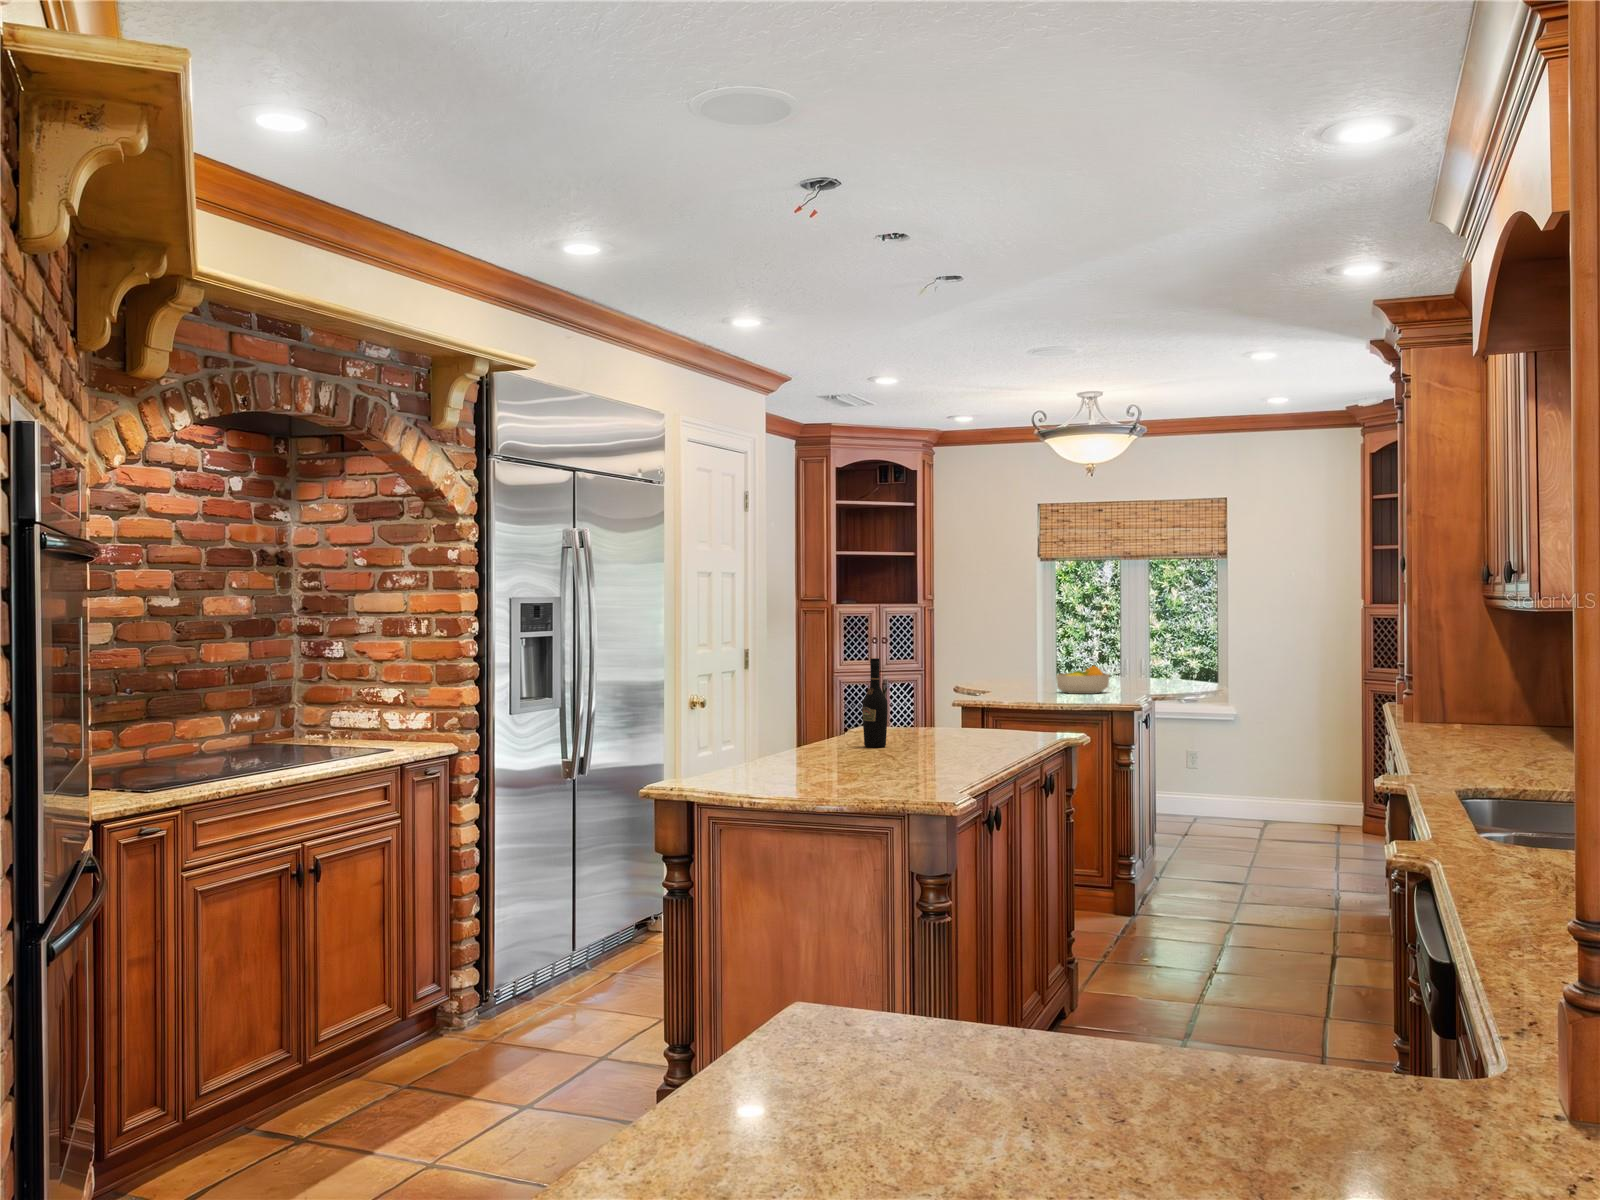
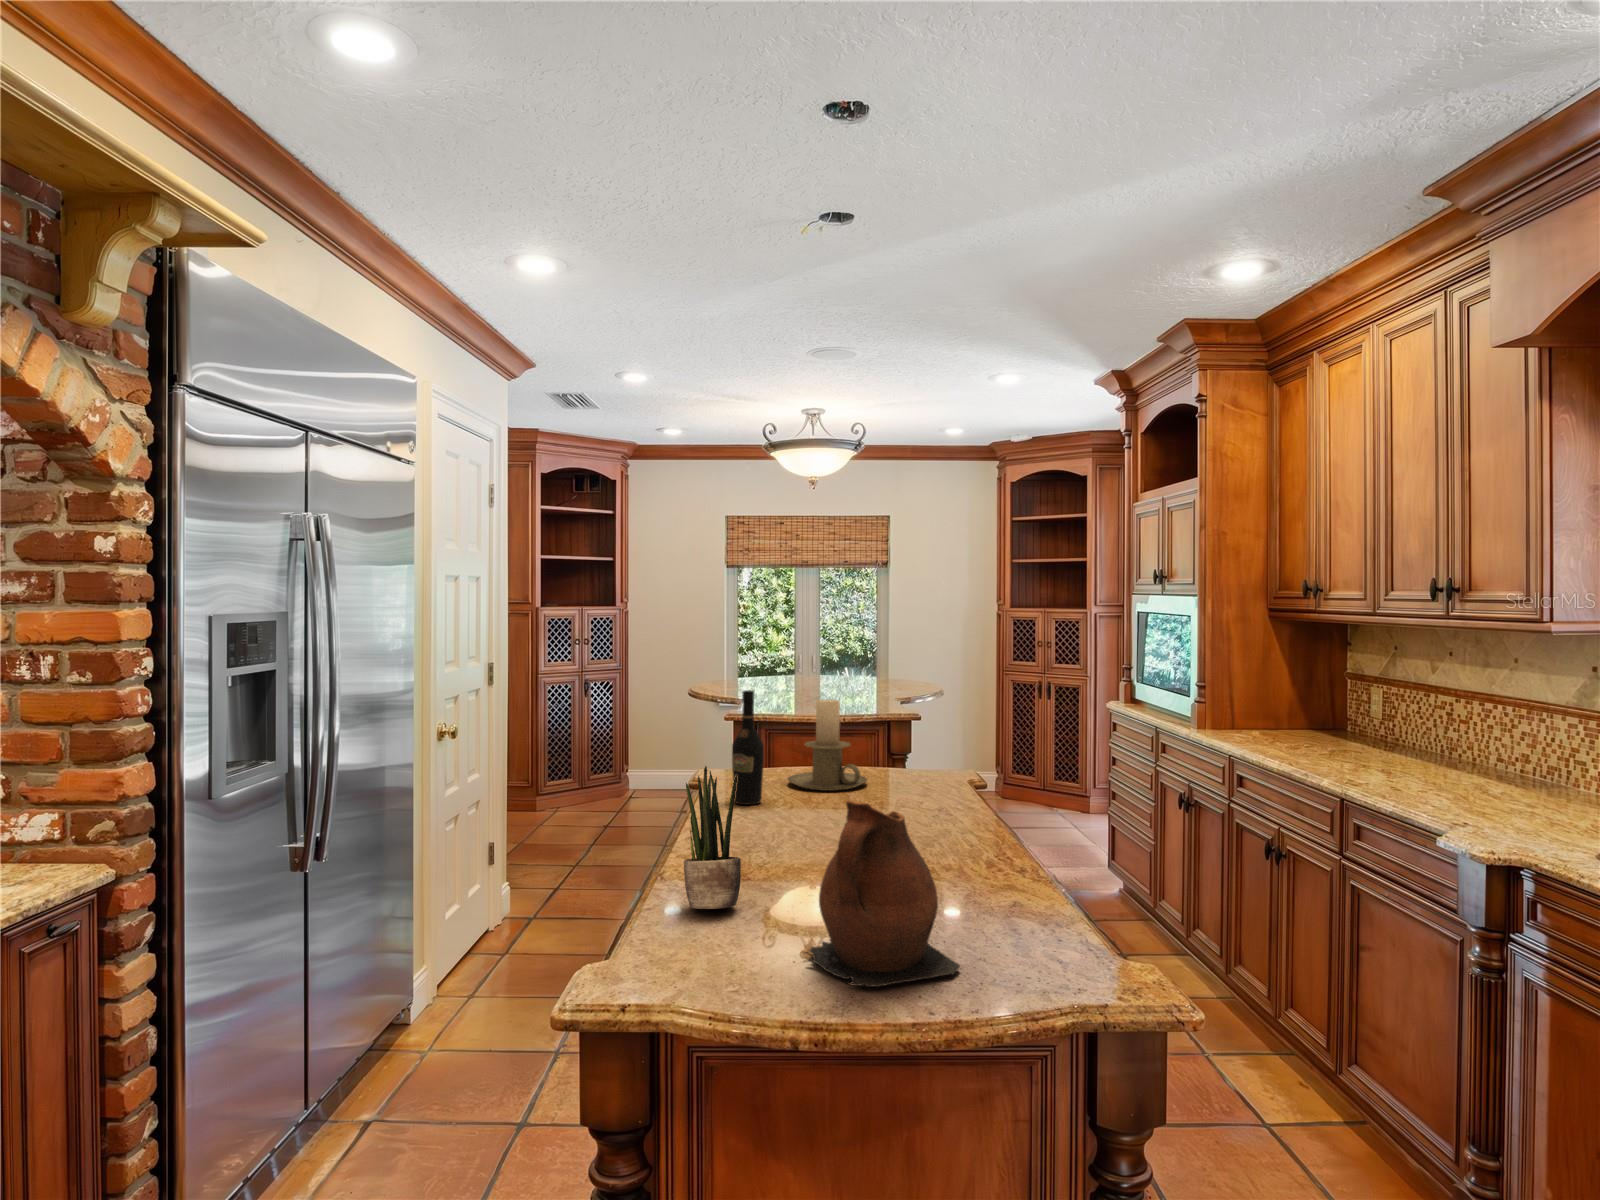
fruit bowl: present [1056,666,1109,694] -> none [793,668,840,697]
candle holder: none [924,671,992,744] -> present [788,700,867,791]
potted plant: none [749,687,785,775] -> present [684,766,741,909]
ceramic pitcher: none [783,694,863,796] -> present [807,800,960,987]

